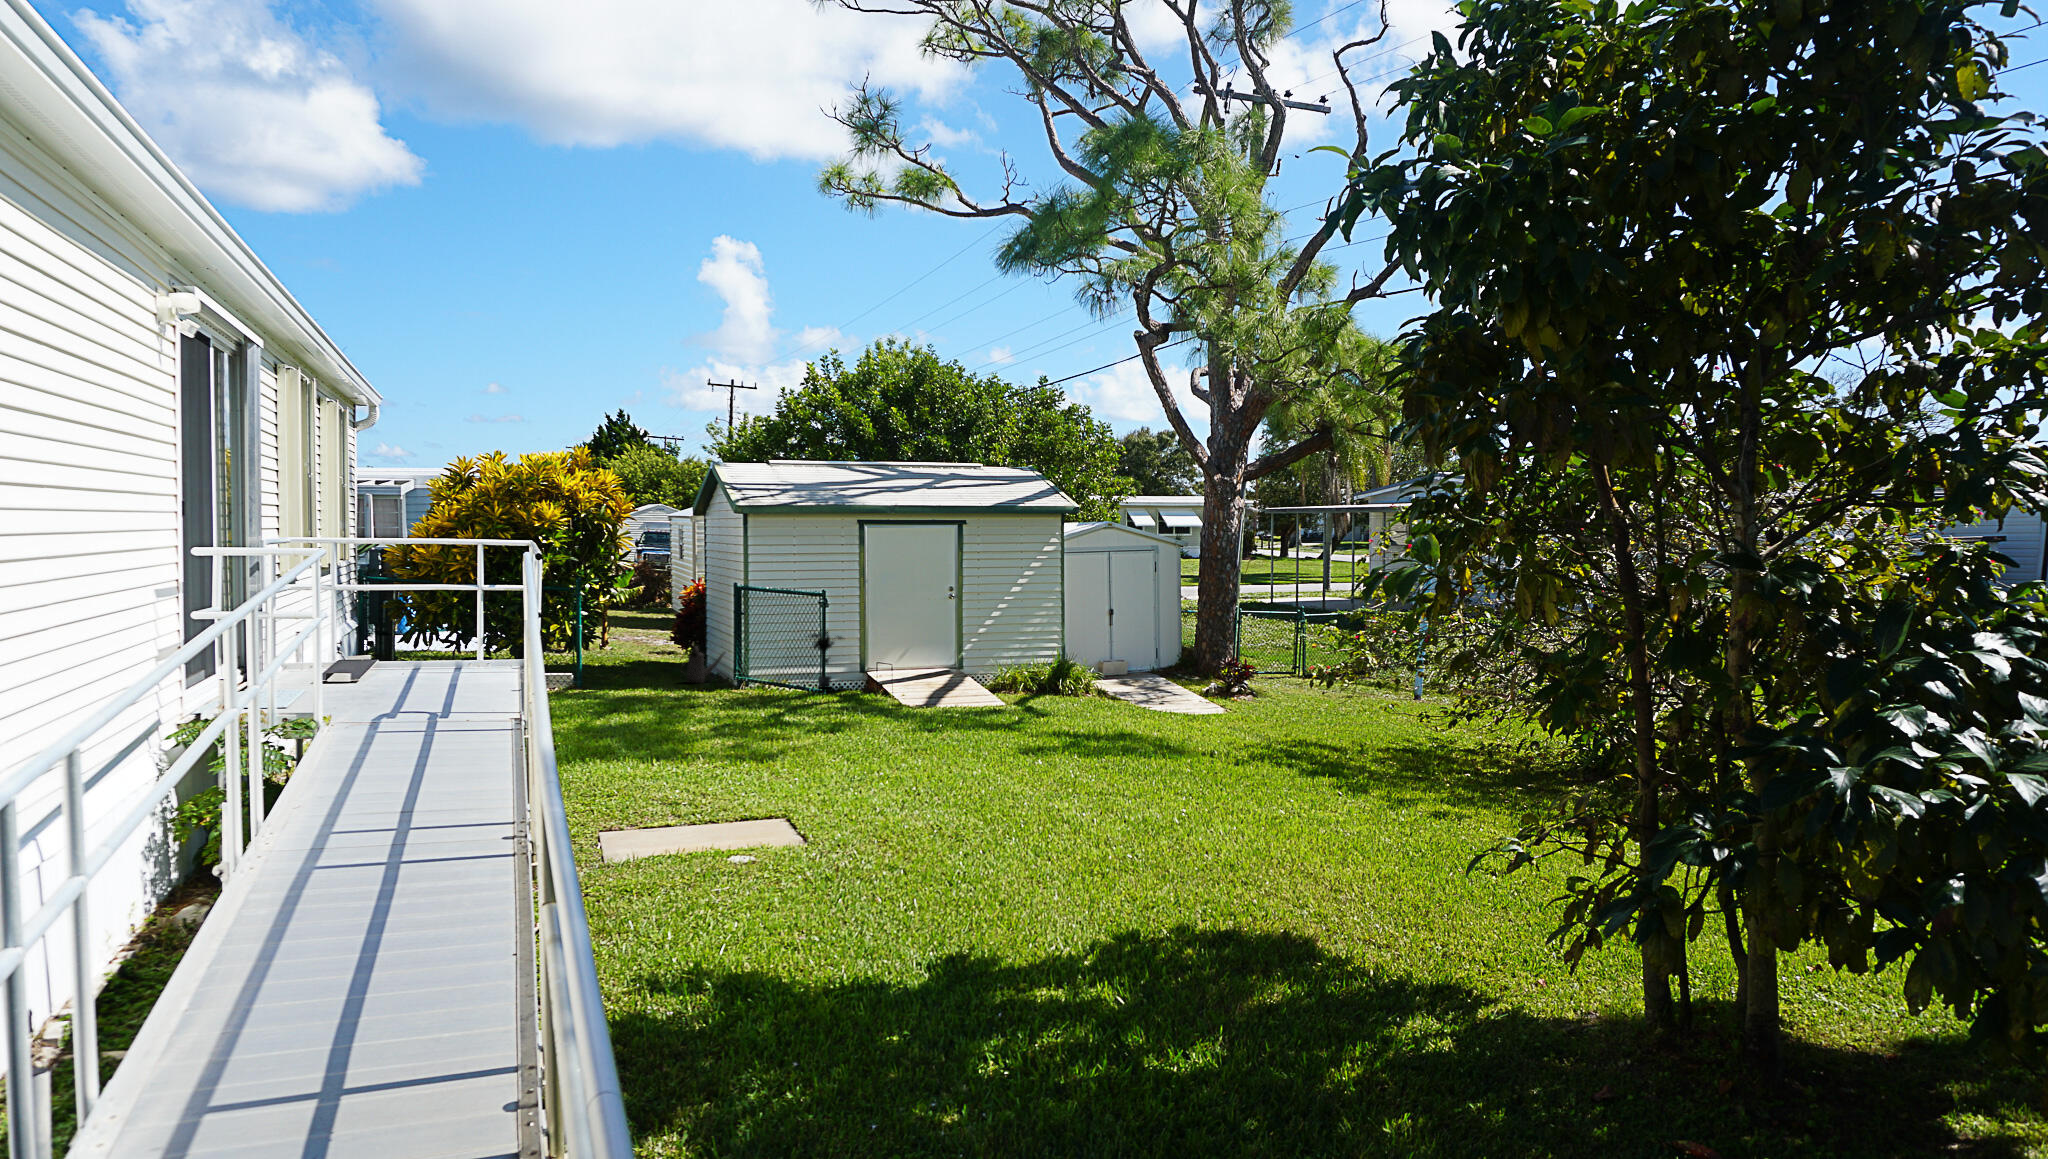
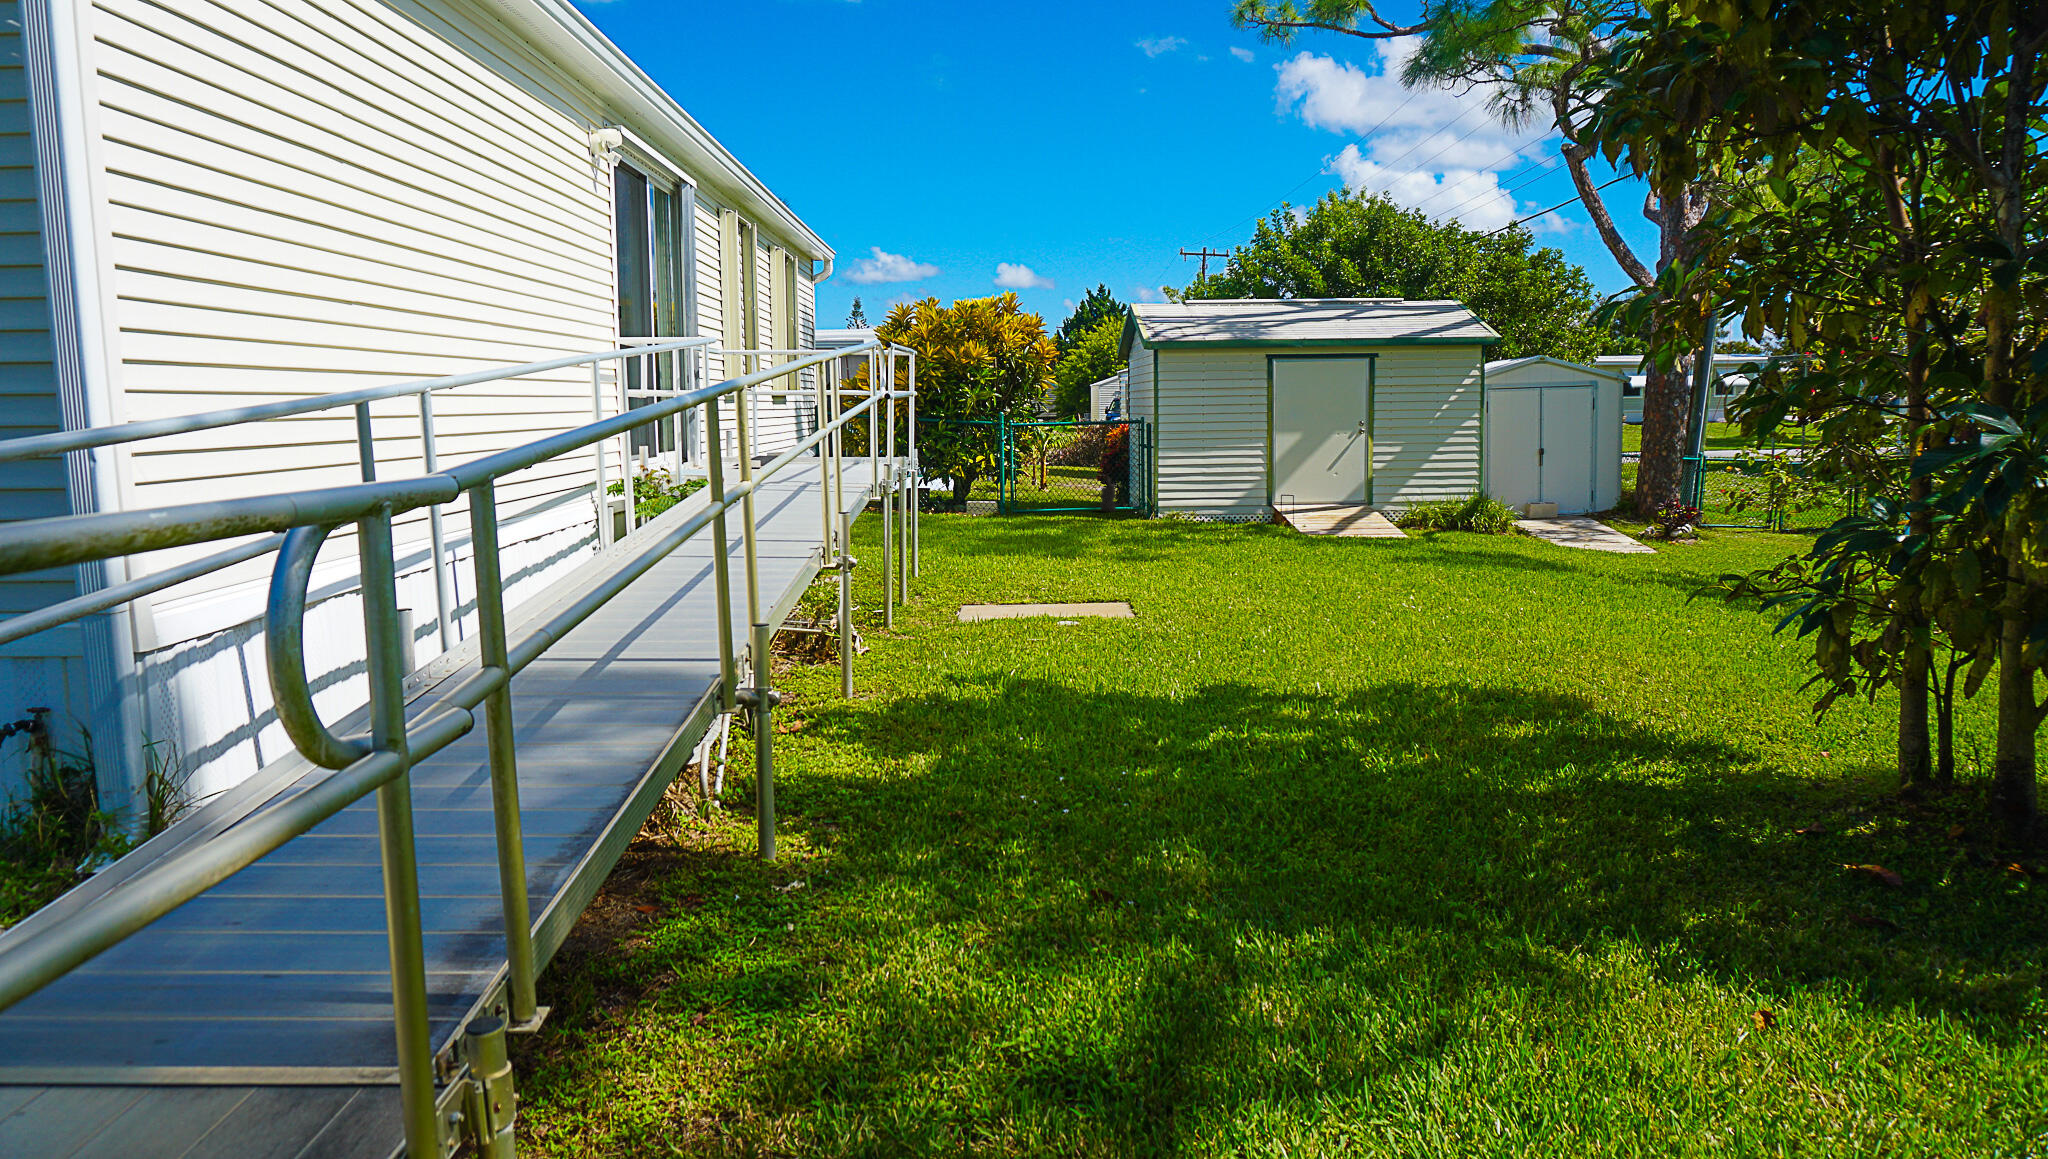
potted plant: present [806,631,843,688] -> none [1205,461,1245,519]

